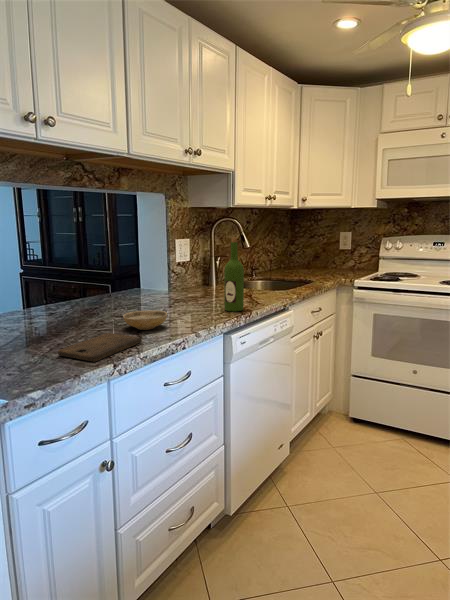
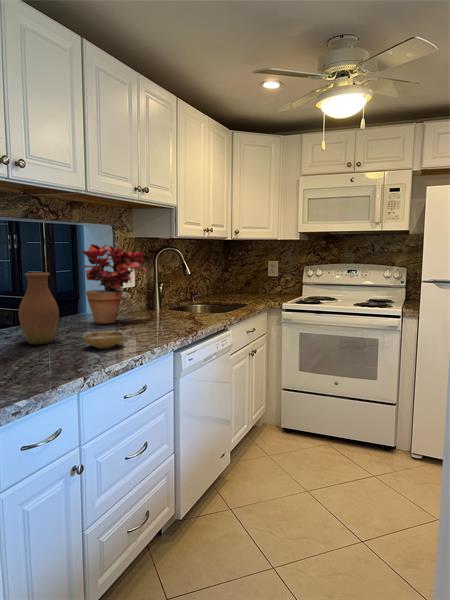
potted plant: none [128,215,199,301] -> present [82,244,146,324]
wine bottle: present [224,237,244,312] -> none [173,265,190,331]
vase: none [60,246,101,323] -> present [19,273,59,345]
cutting board: present [58,333,141,362] -> none [28,352,104,376]

